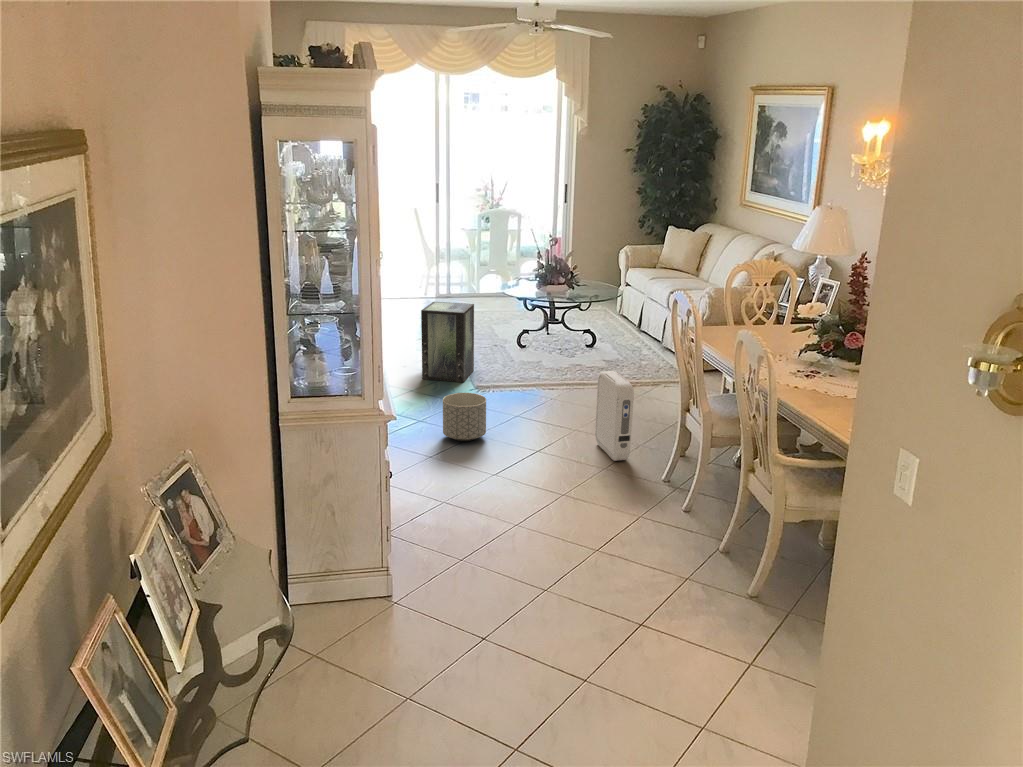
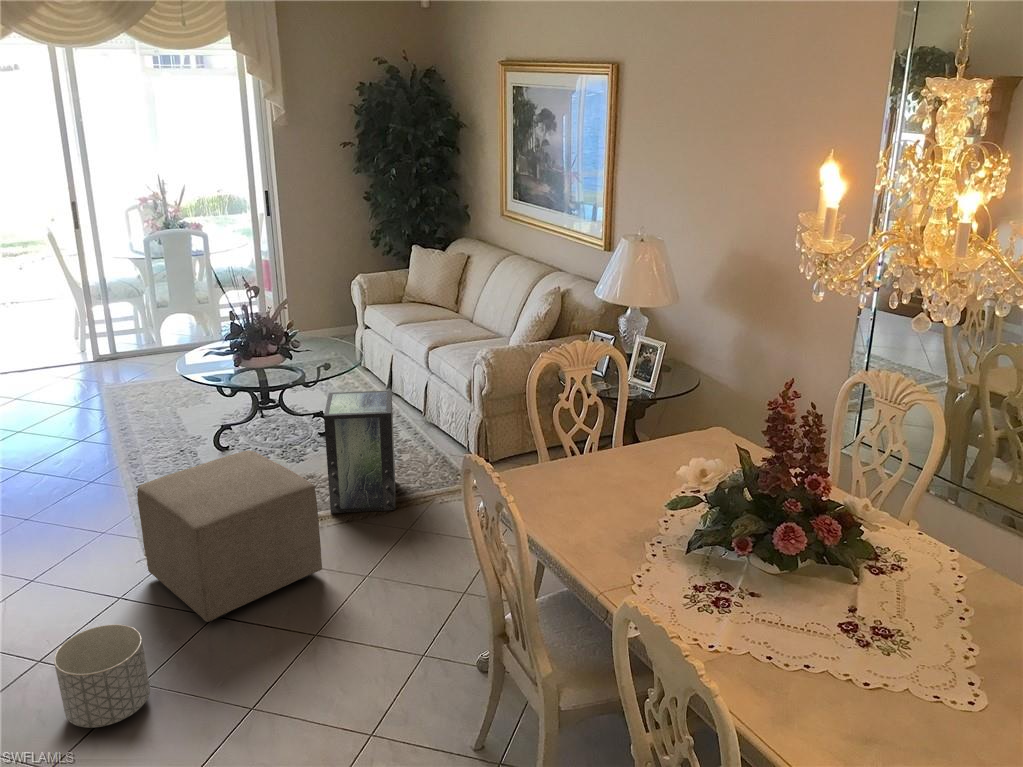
storage box: present [421,302,474,382] -> present [324,391,395,513]
ottoman: none [481,328,586,415] -> present [137,450,322,622]
air purifier: present [595,371,634,461] -> none [340,557,409,718]

